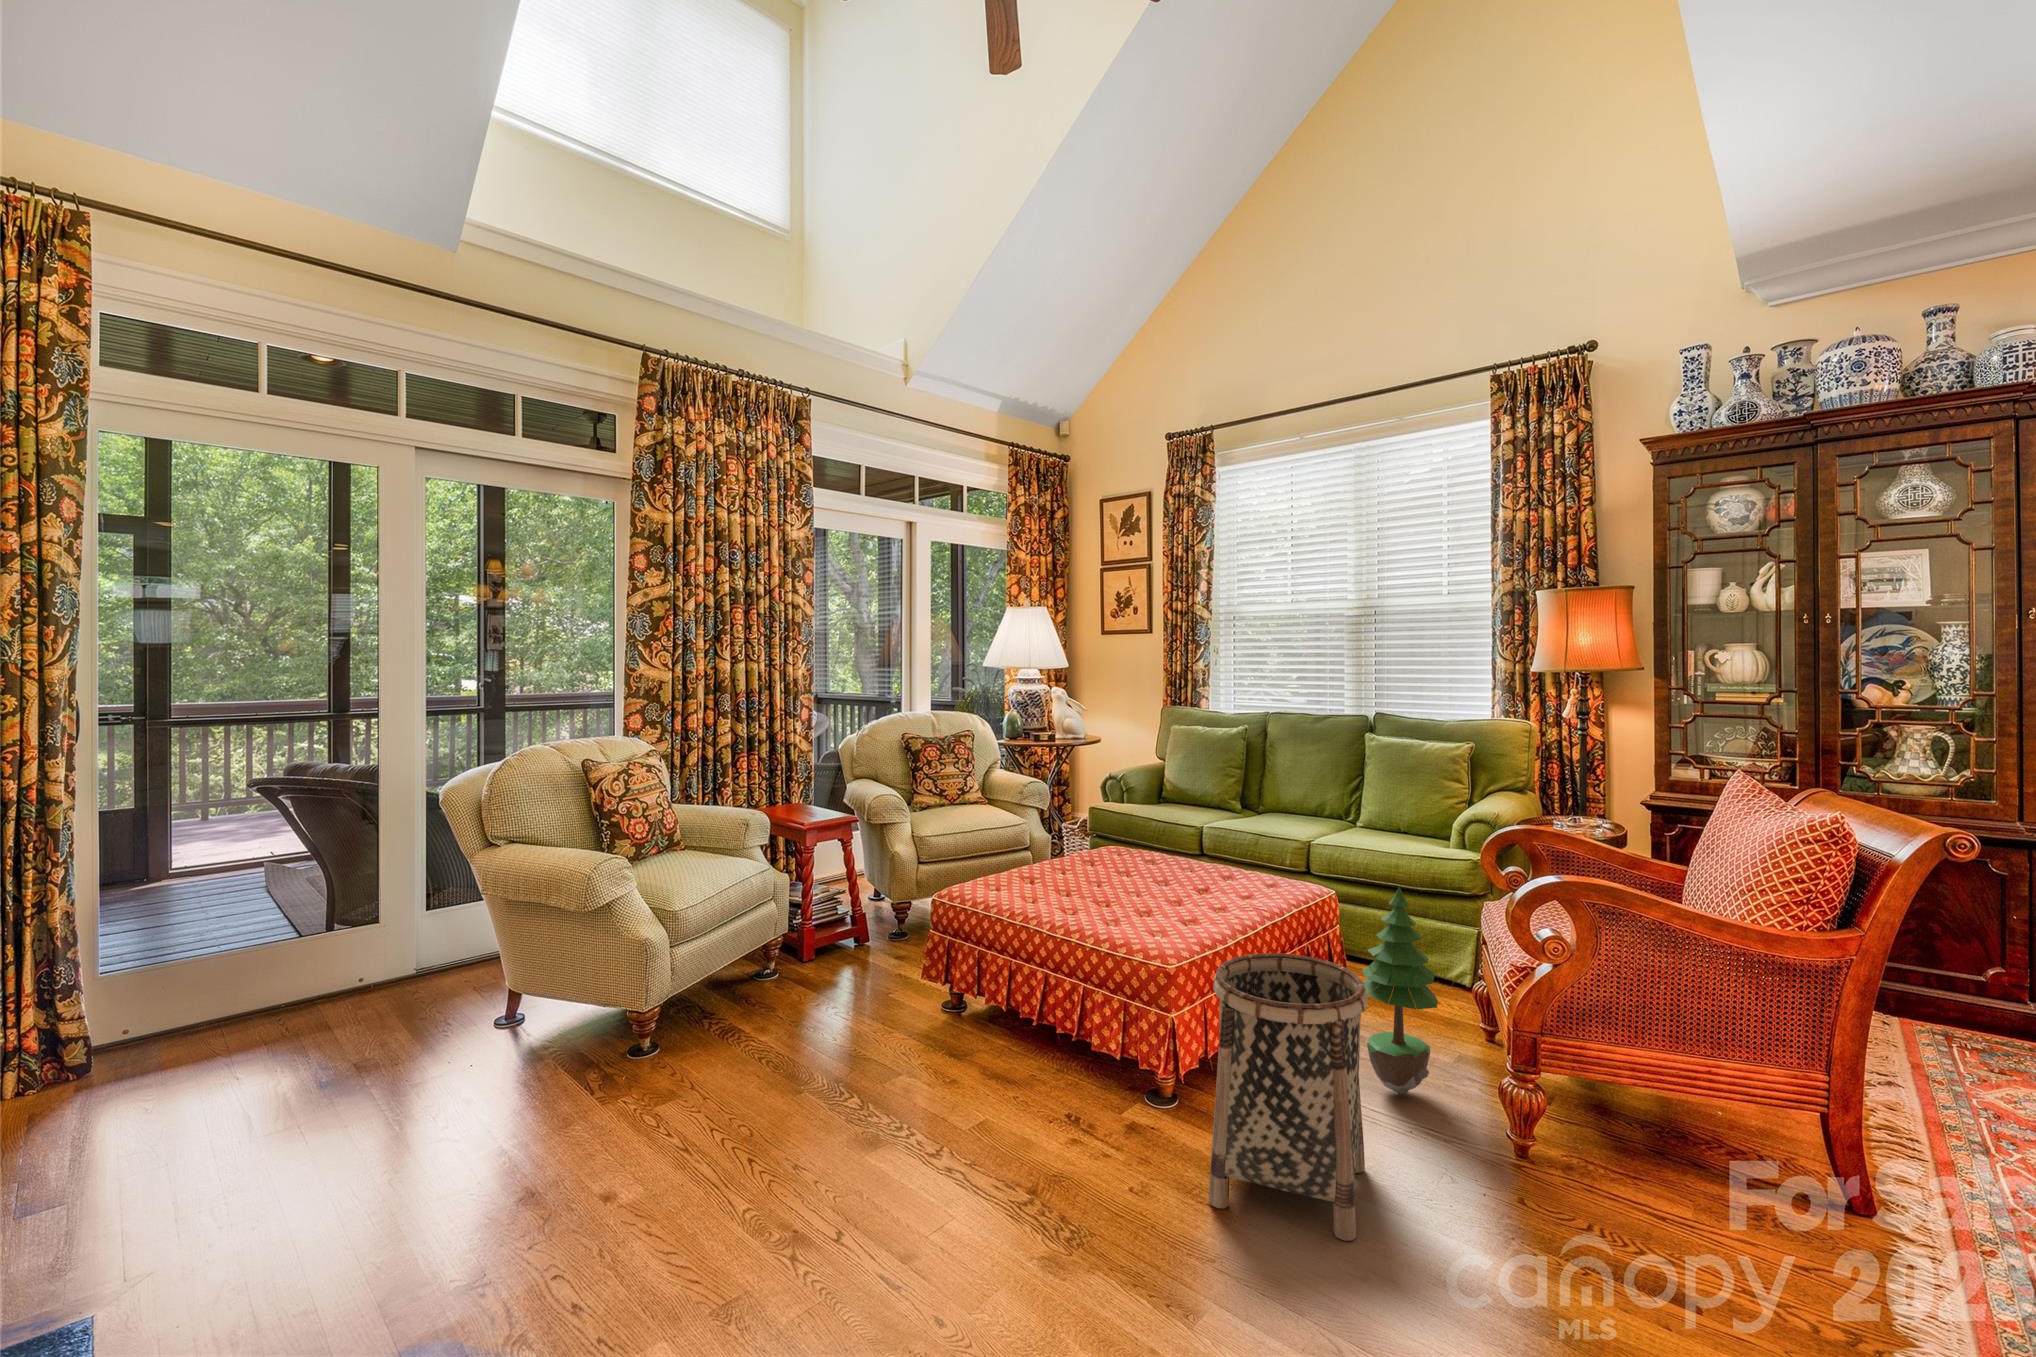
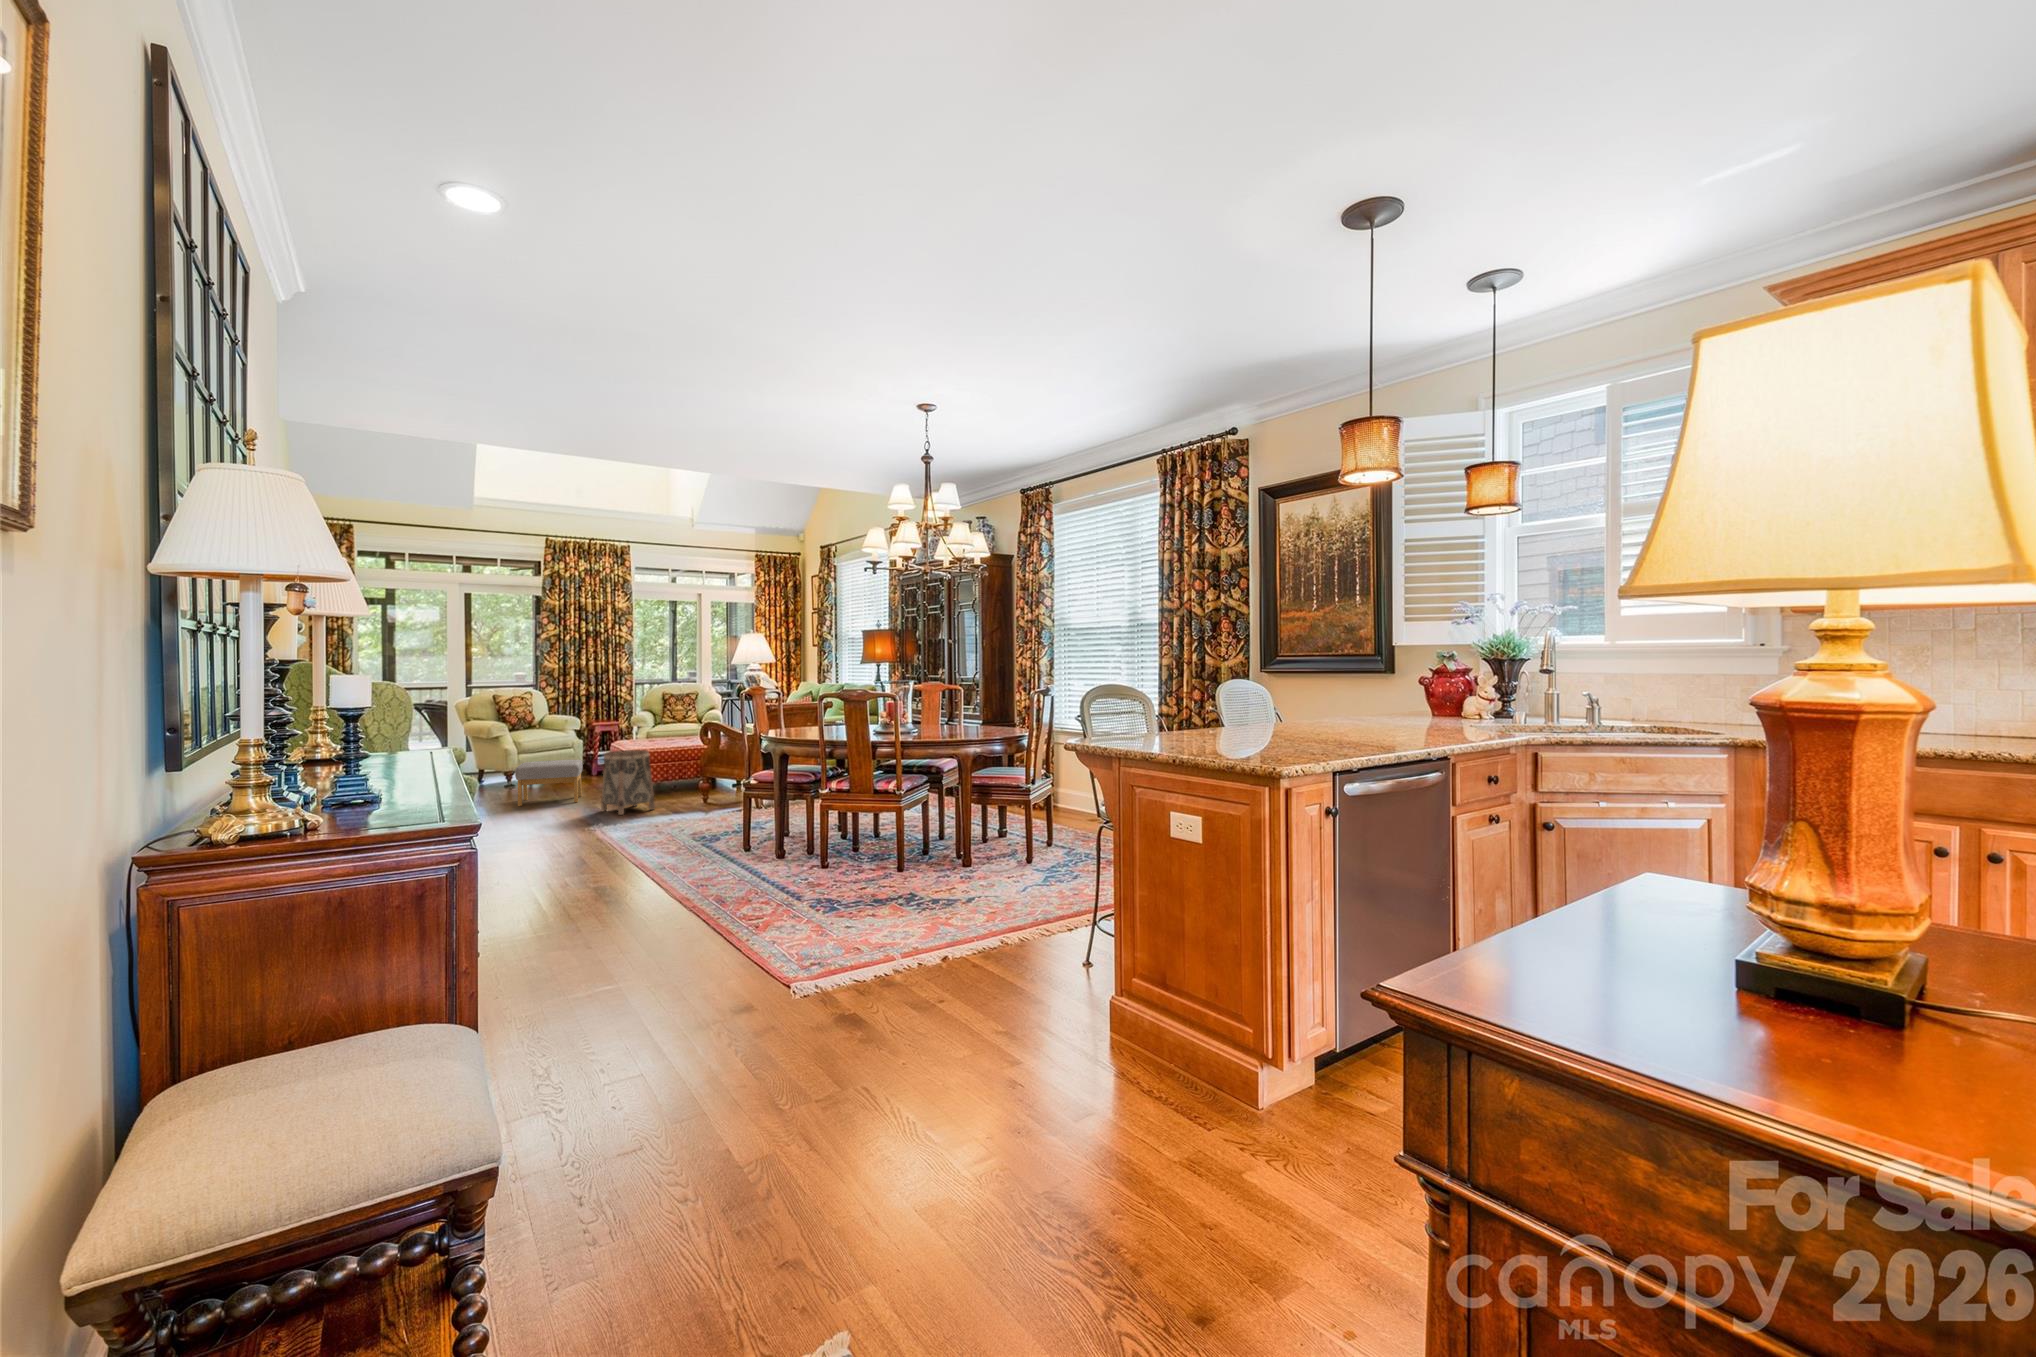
potted tree: present [1362,887,1438,1094] -> none [691,736,717,803]
footstool: none [788,969,1007,1191] -> present [515,760,583,806]

